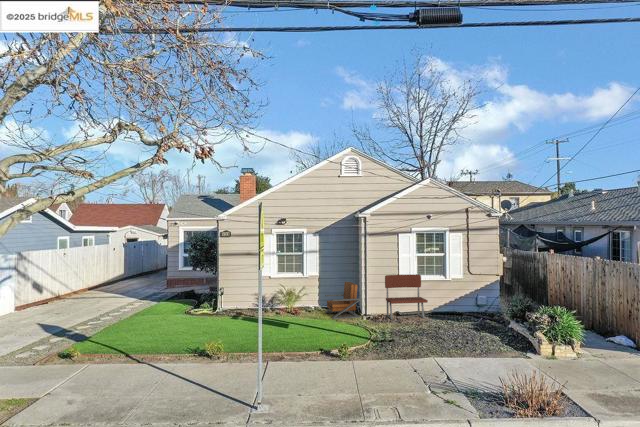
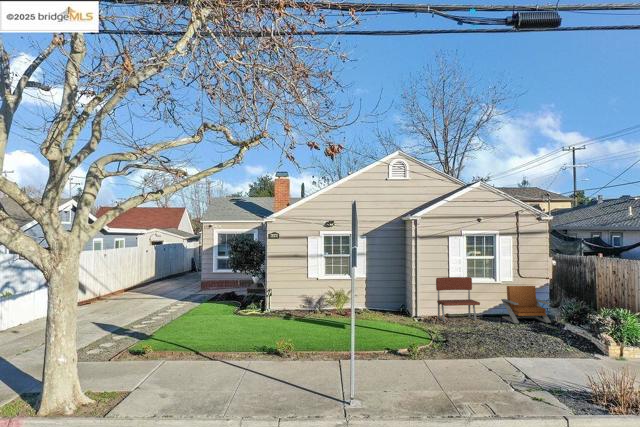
lounge chair: present [325,282,361,319] -> present [501,286,551,323]

